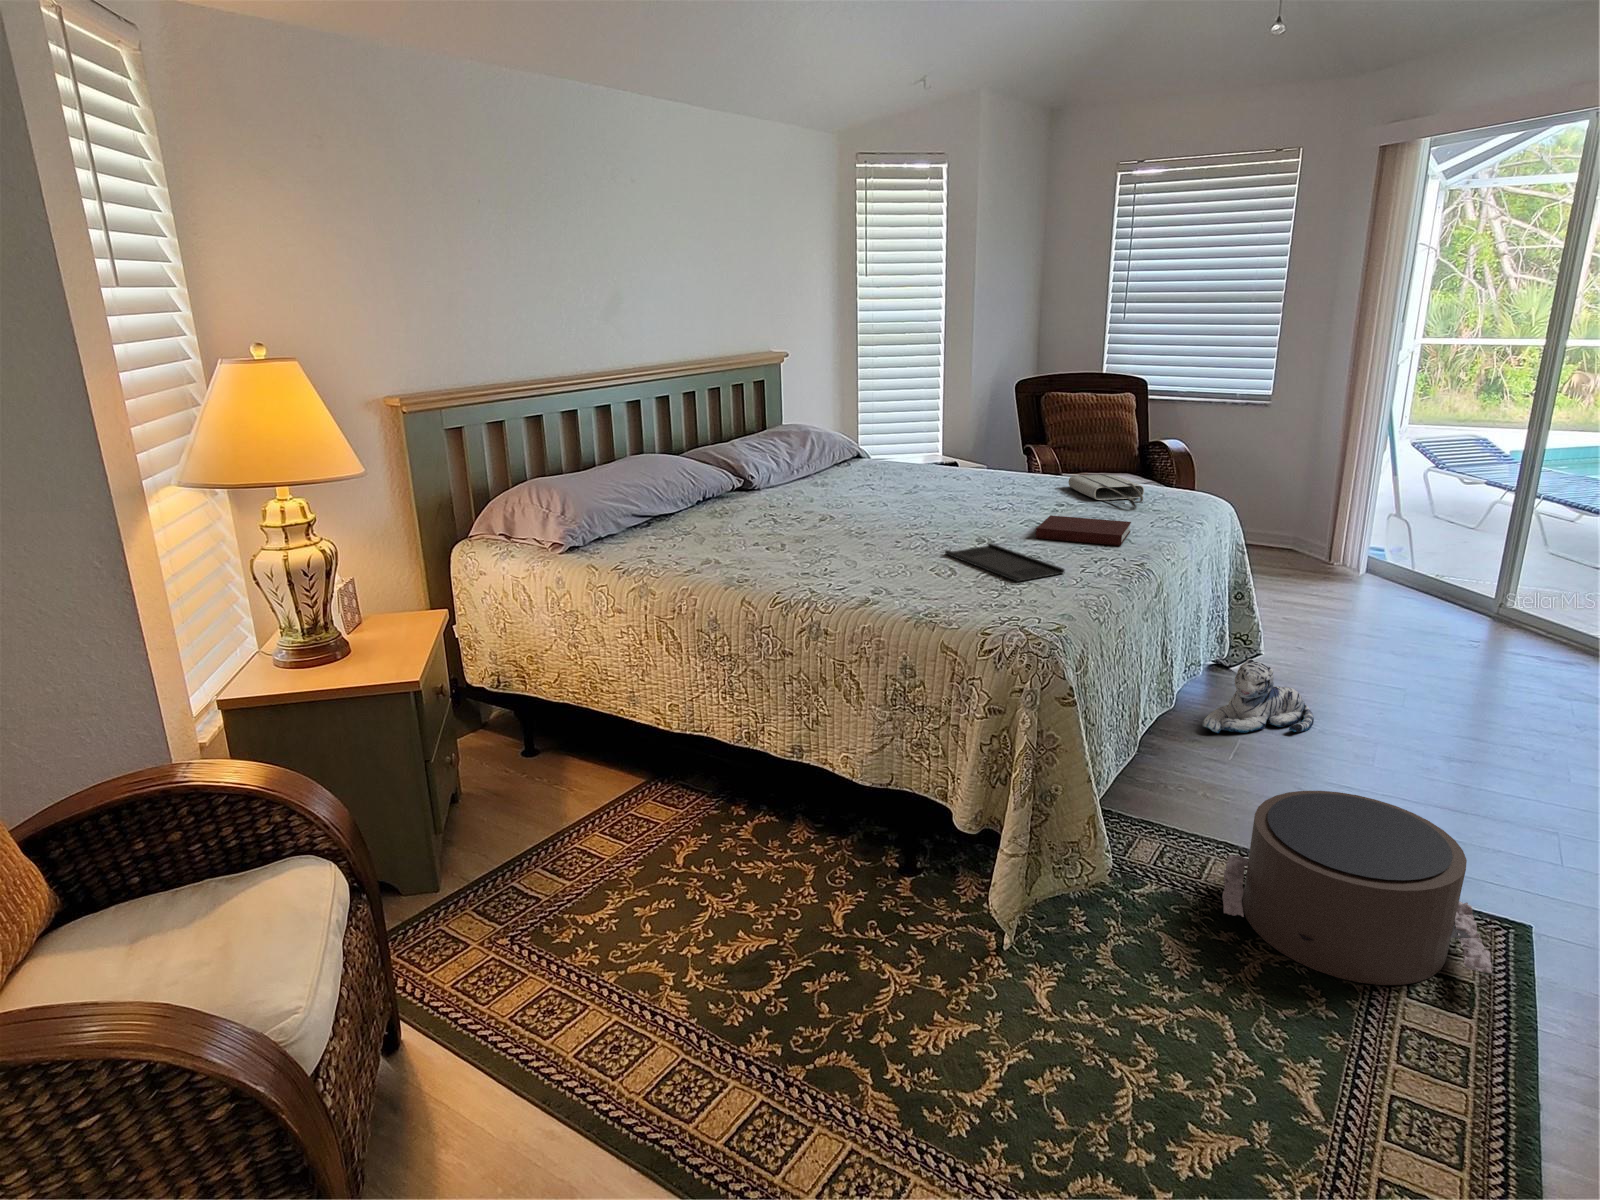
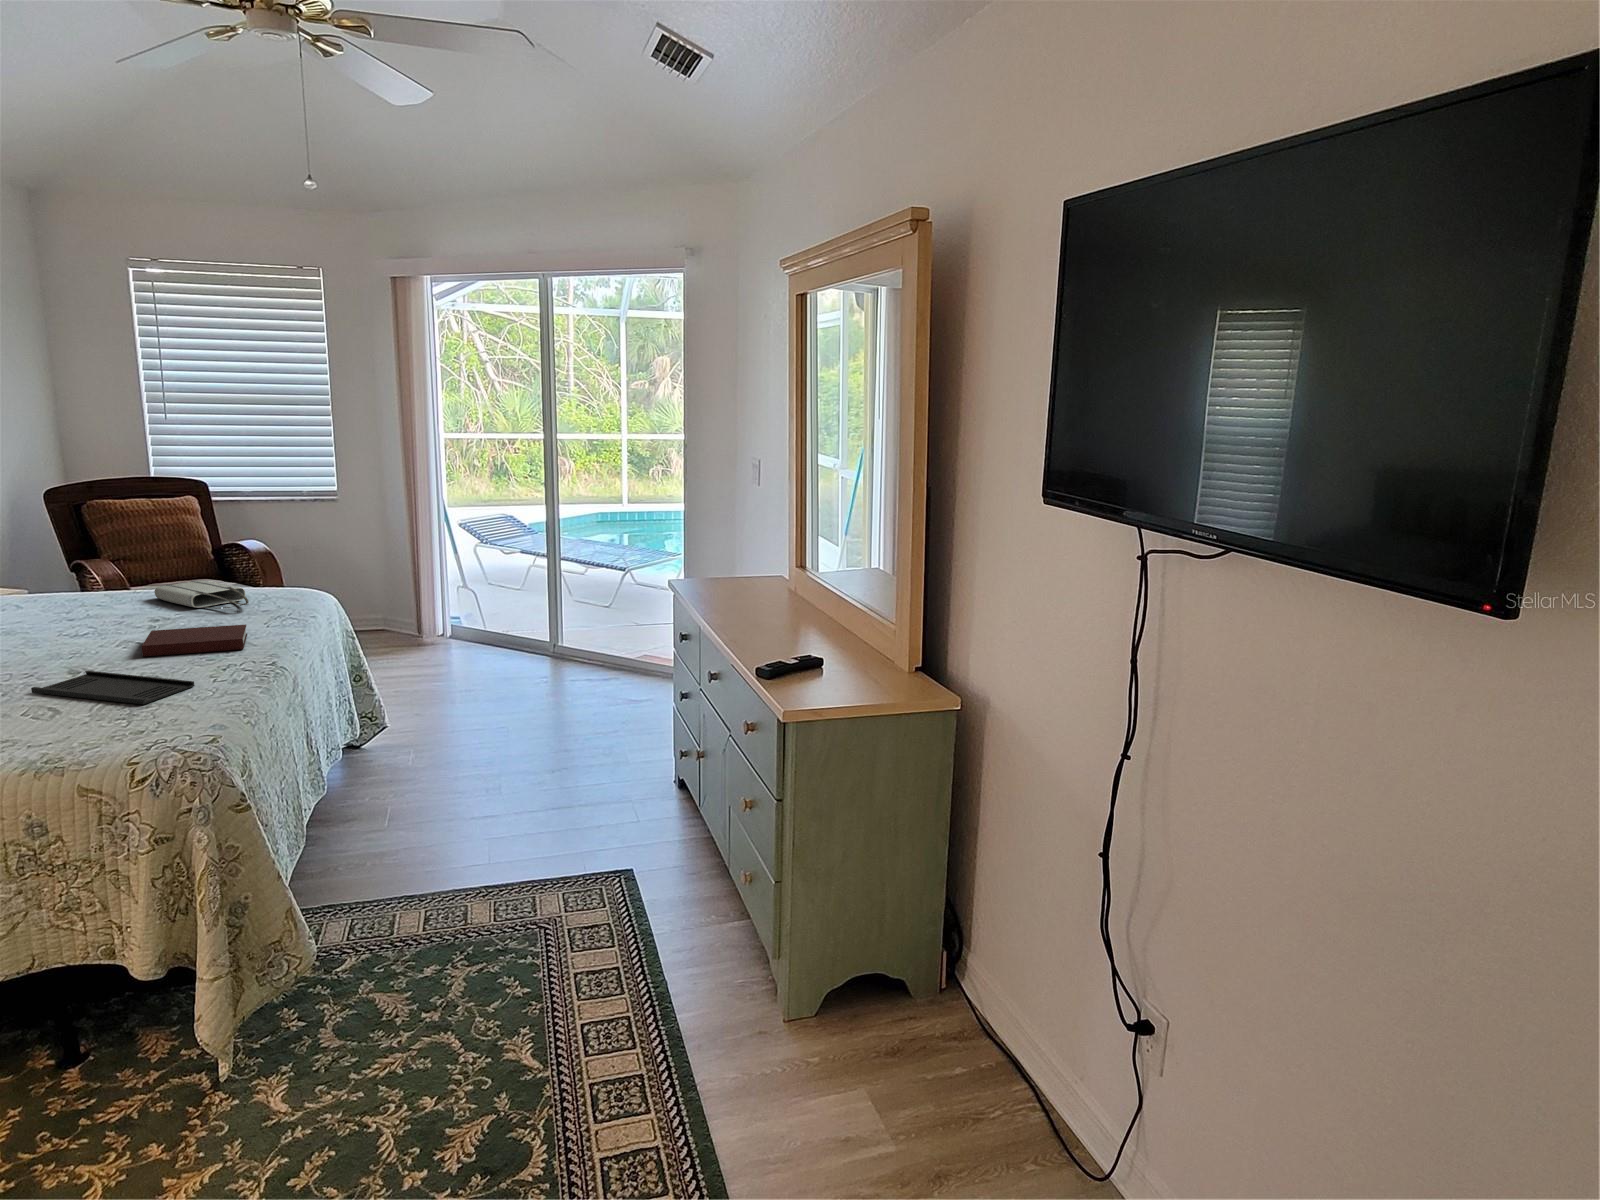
plush toy: present [1202,659,1314,733] -> none [352,731,446,807]
pouf: present [1222,791,1492,985] -> none [413,814,618,965]

